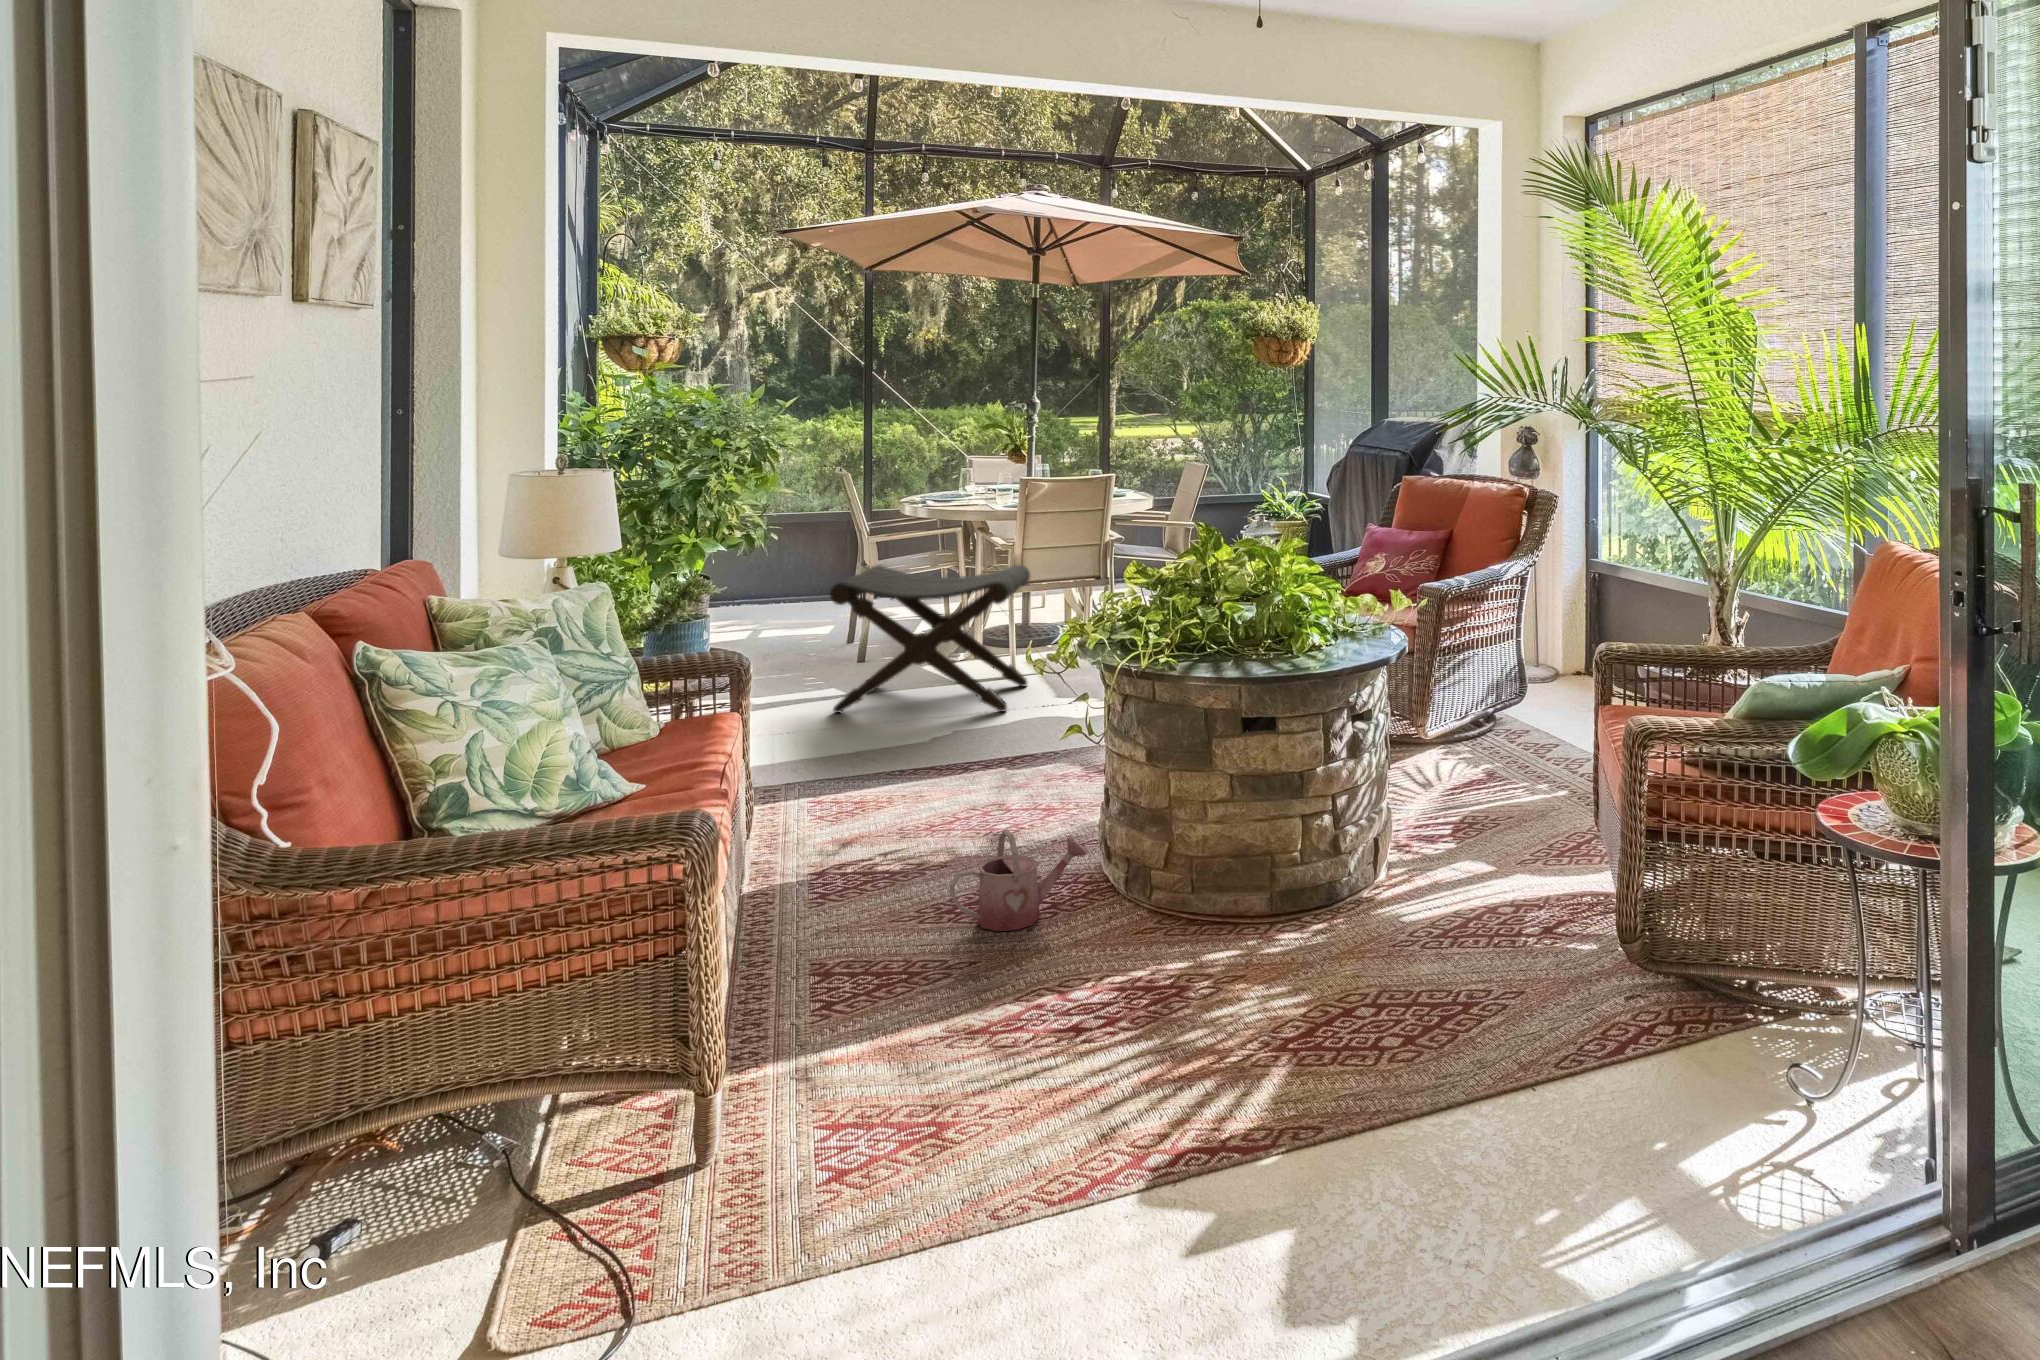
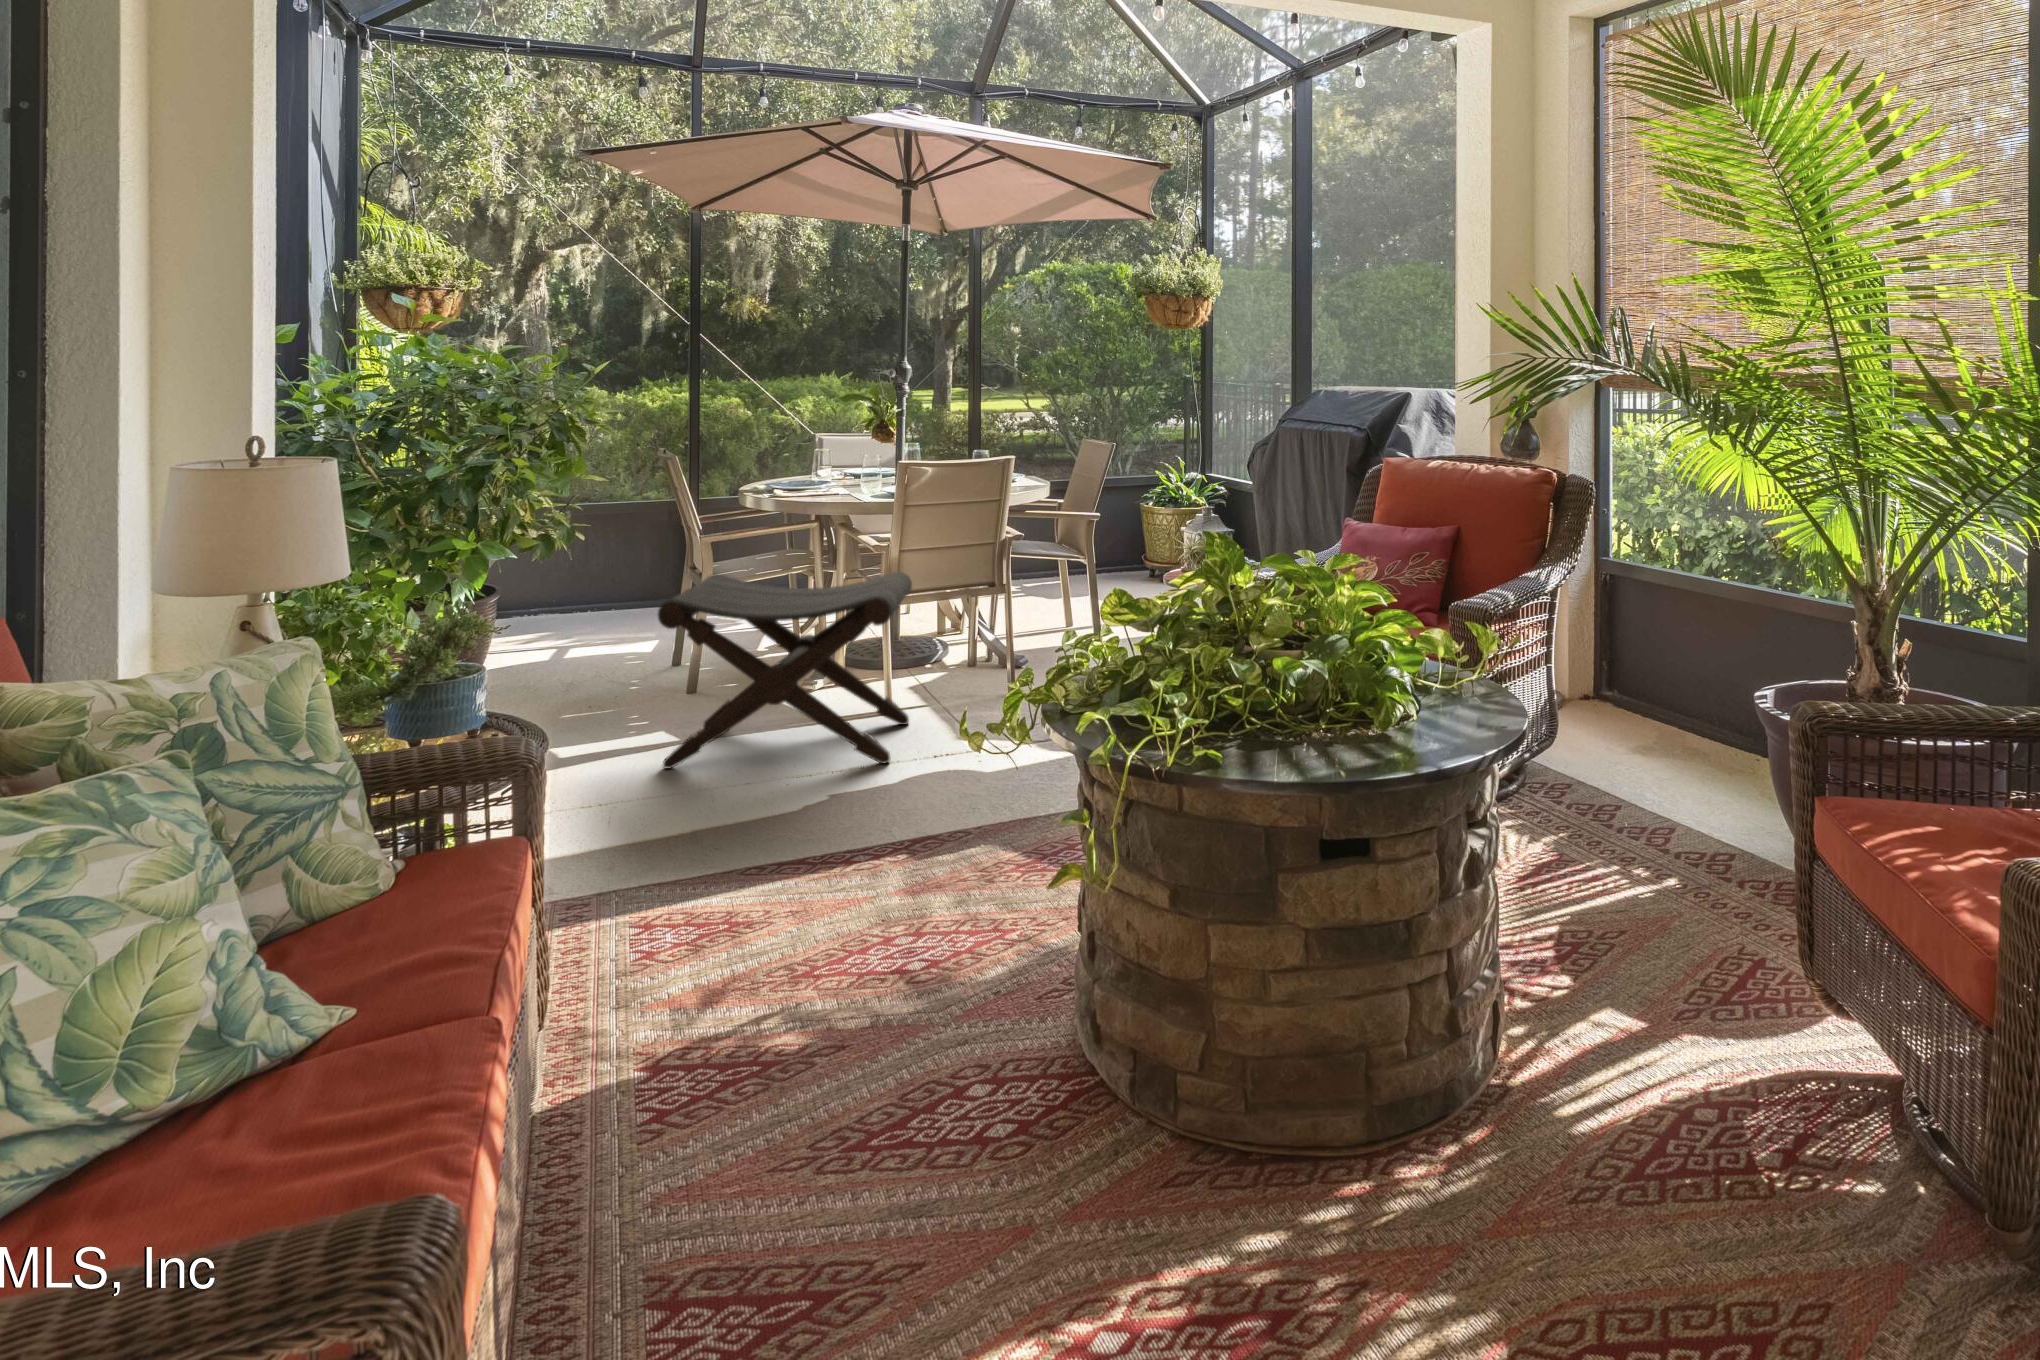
watering can: present [949,829,1087,931] -> none [873,1009,1080,1178]

